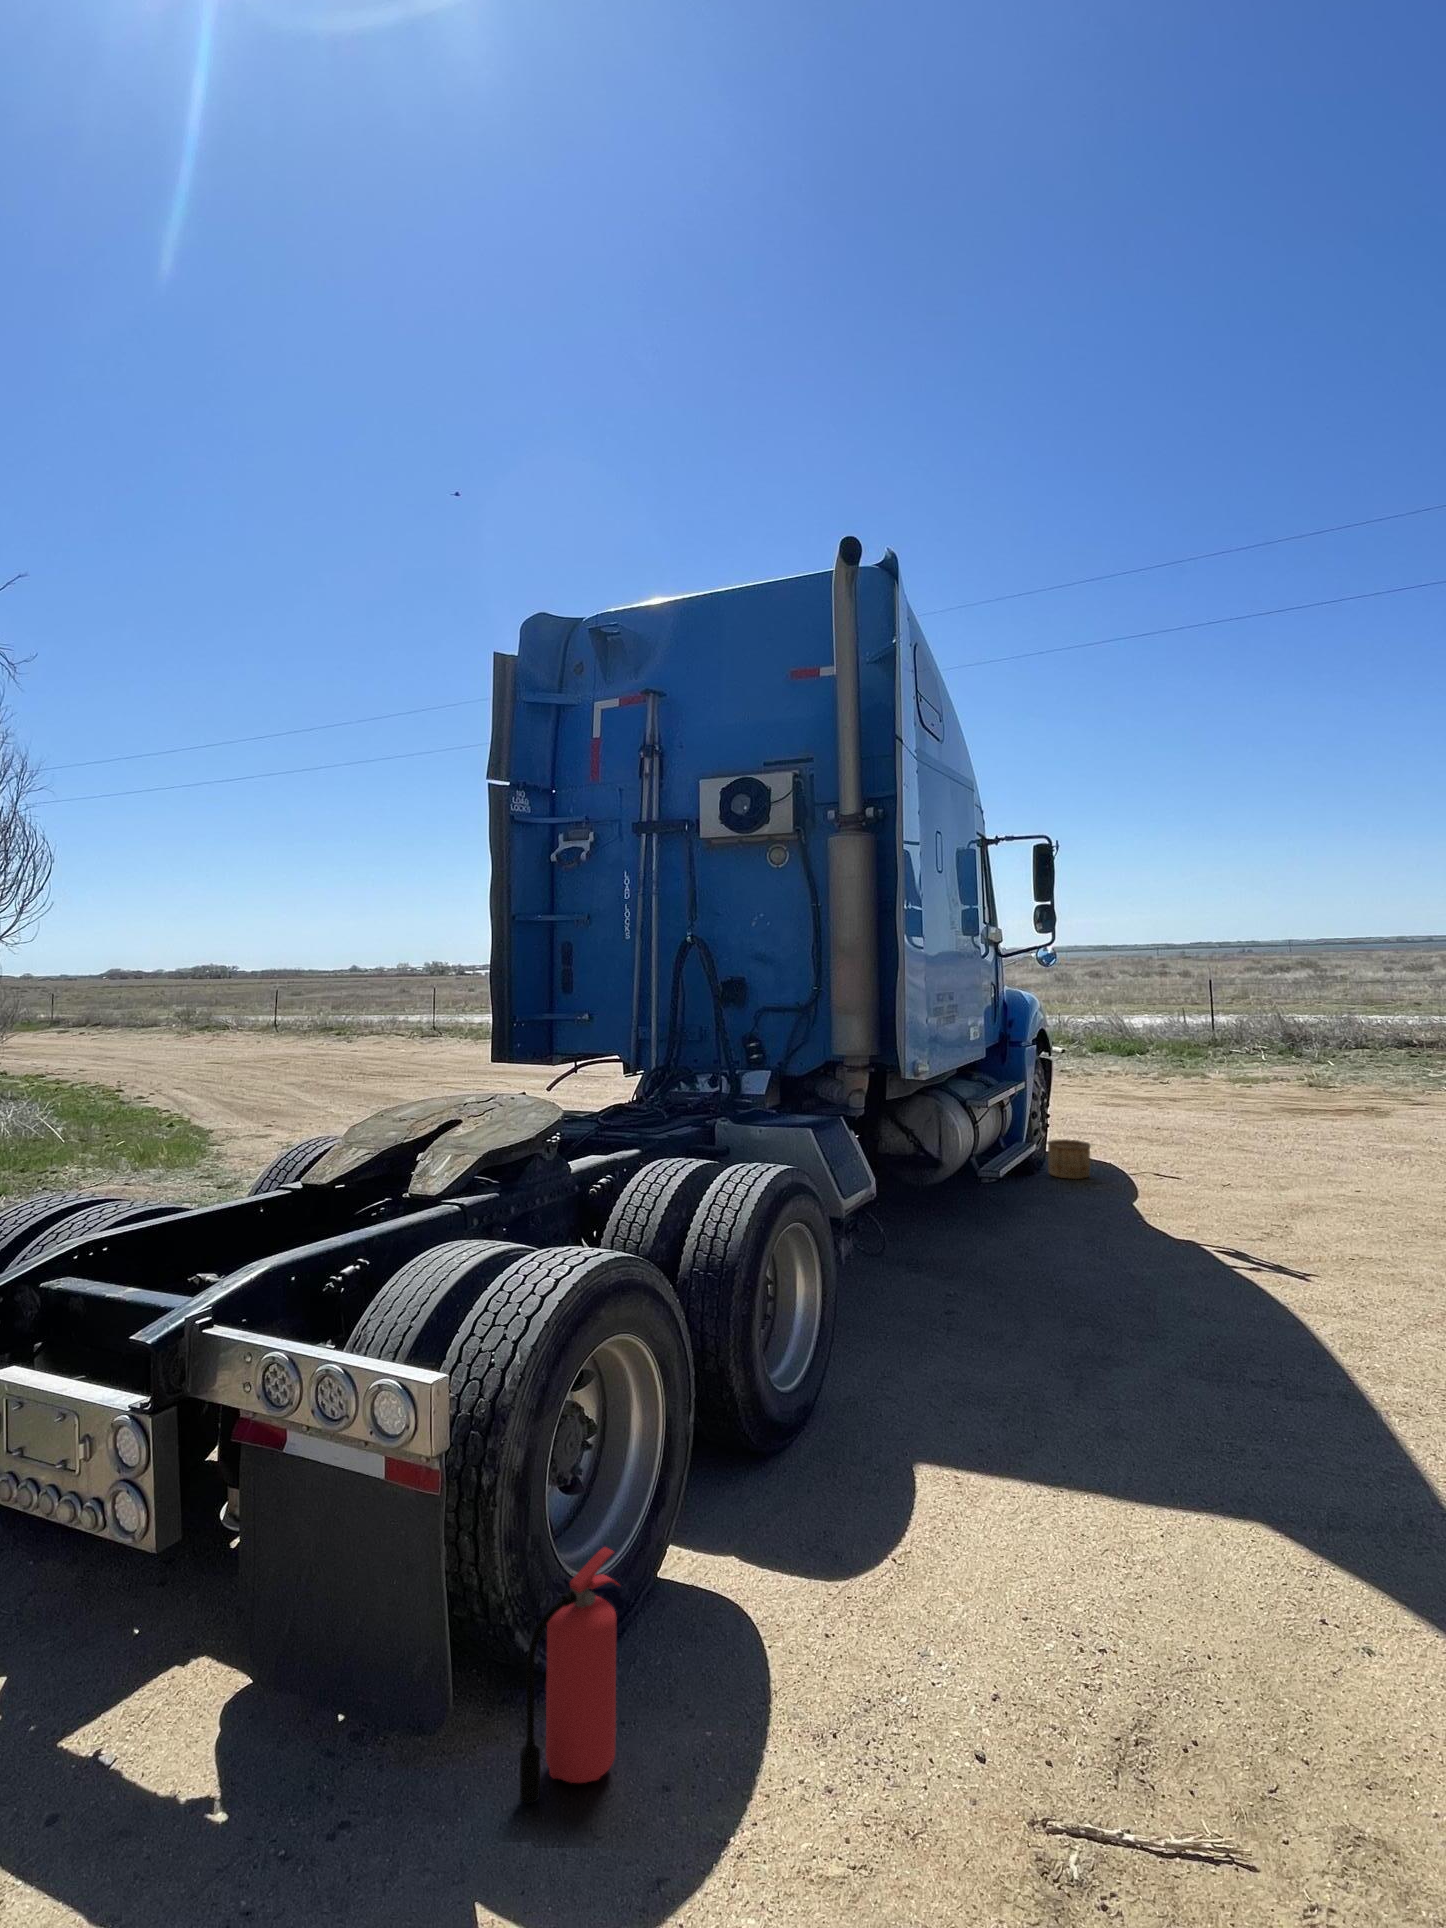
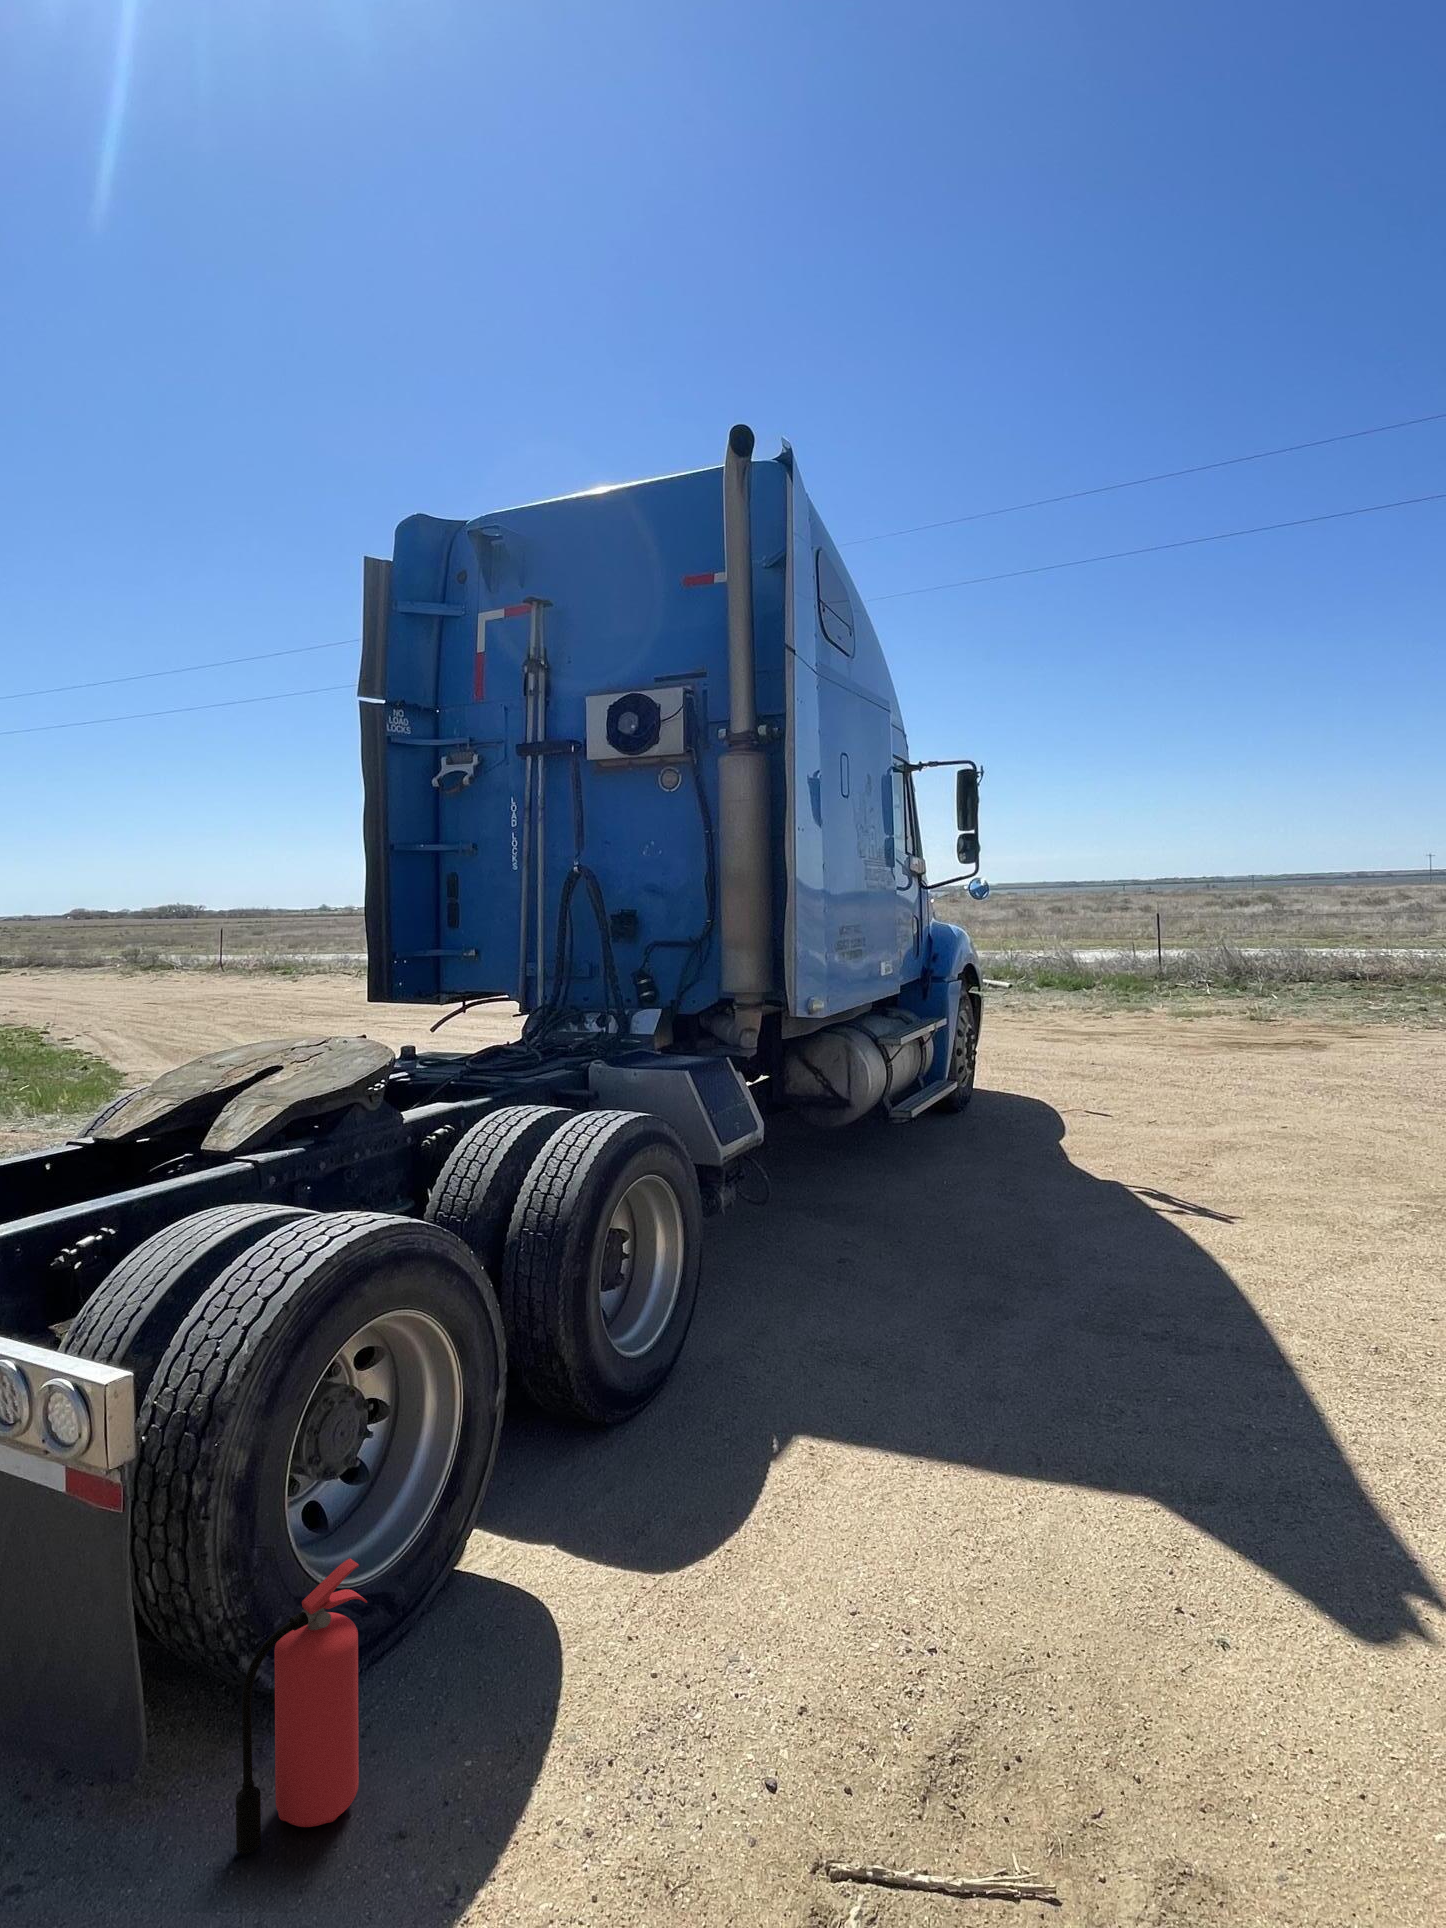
wooden bucket: present [1047,1139,1091,1179] -> none [973,1078,1019,1118]

